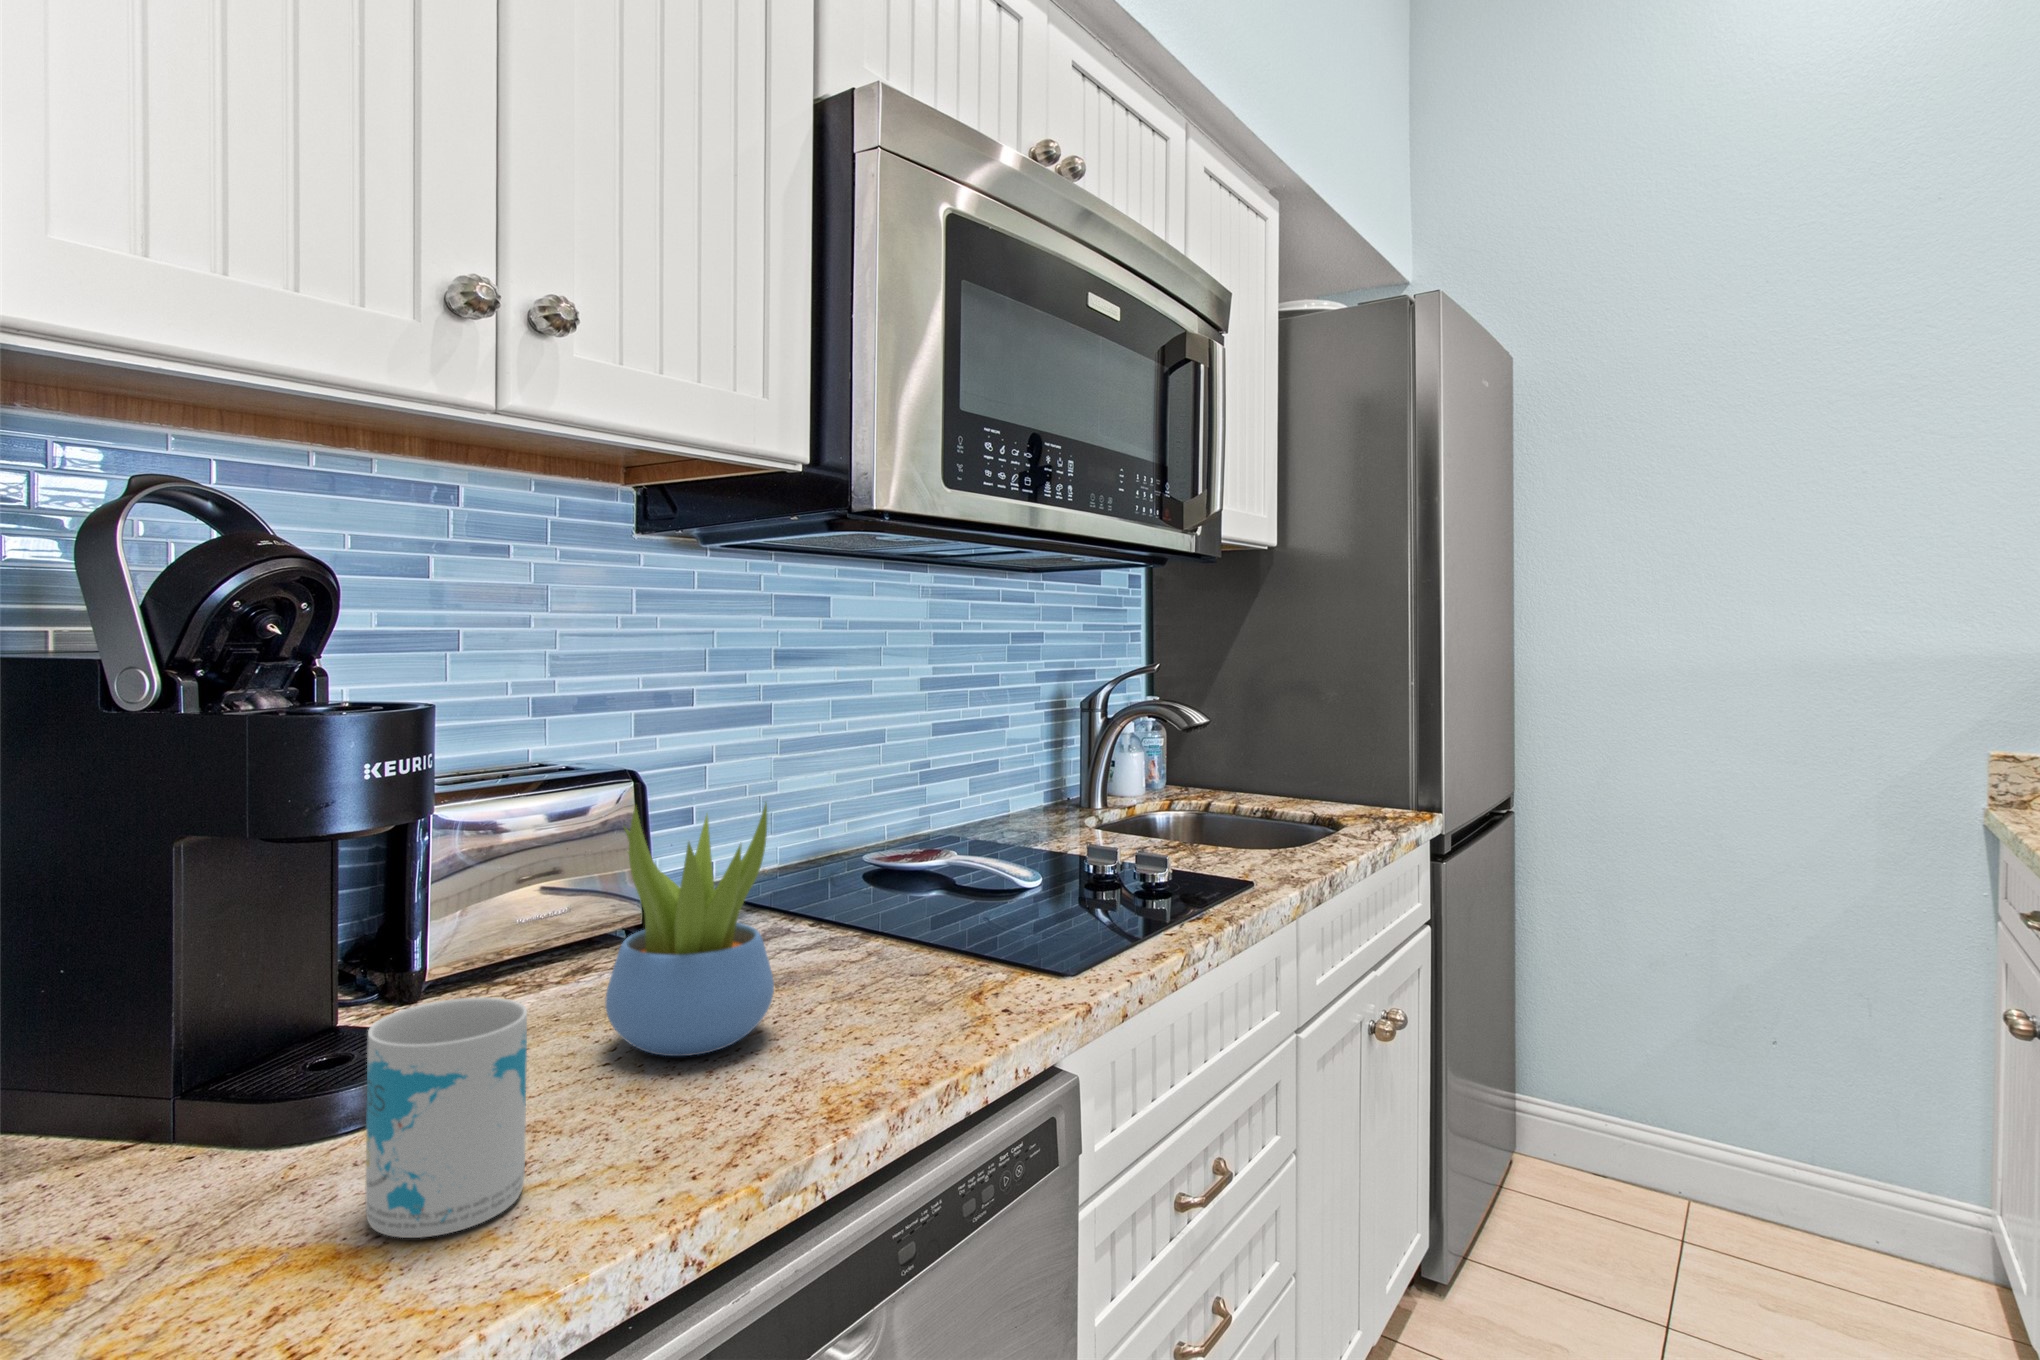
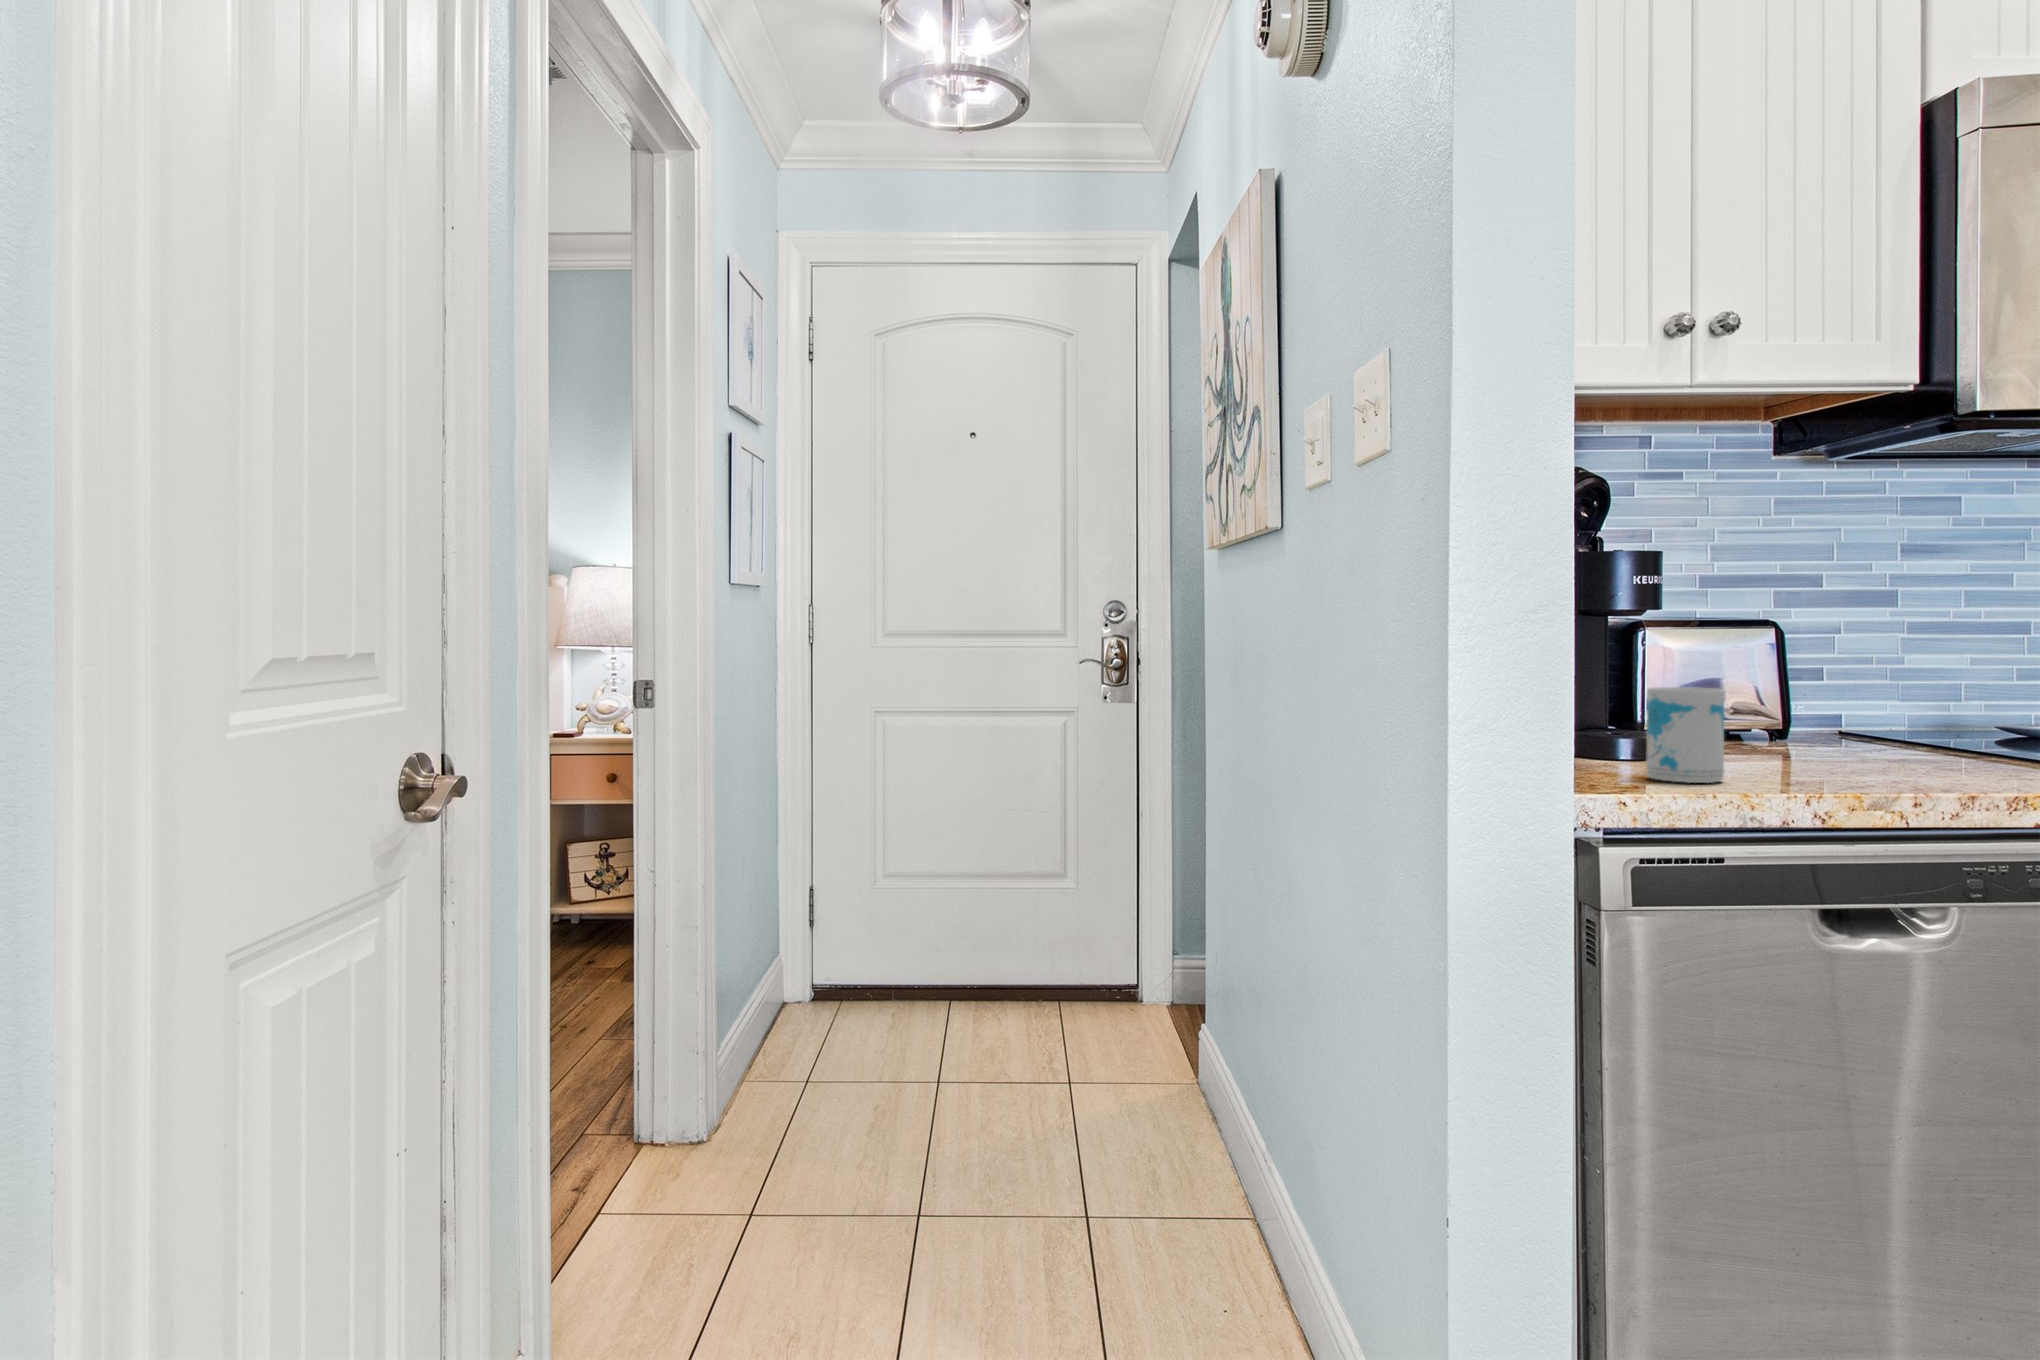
succulent plant: present [606,802,774,1056] -> none [1762,609,1882,768]

